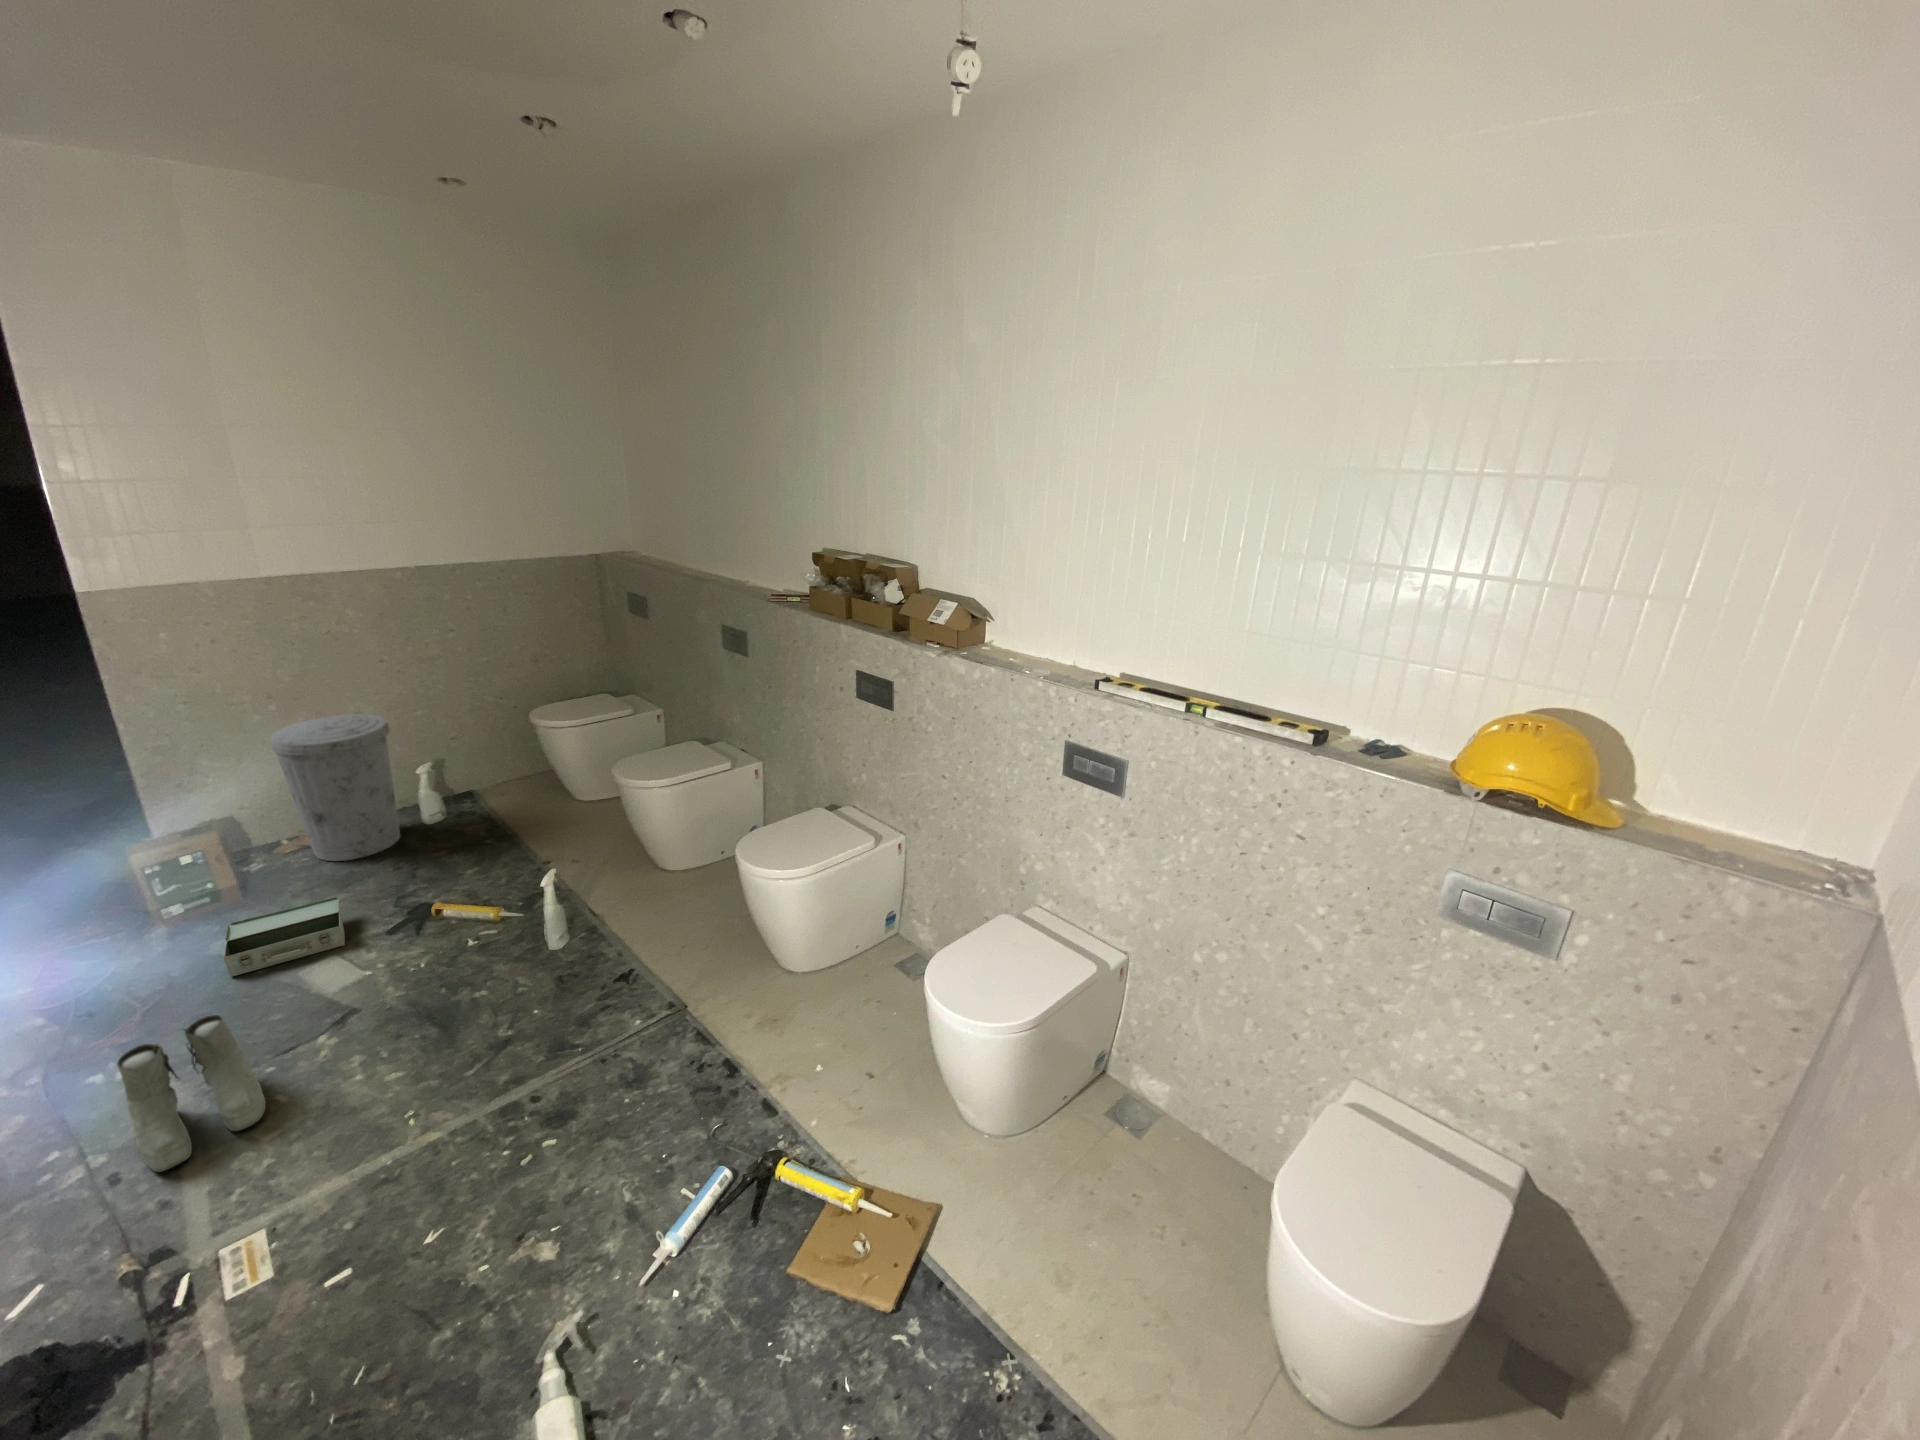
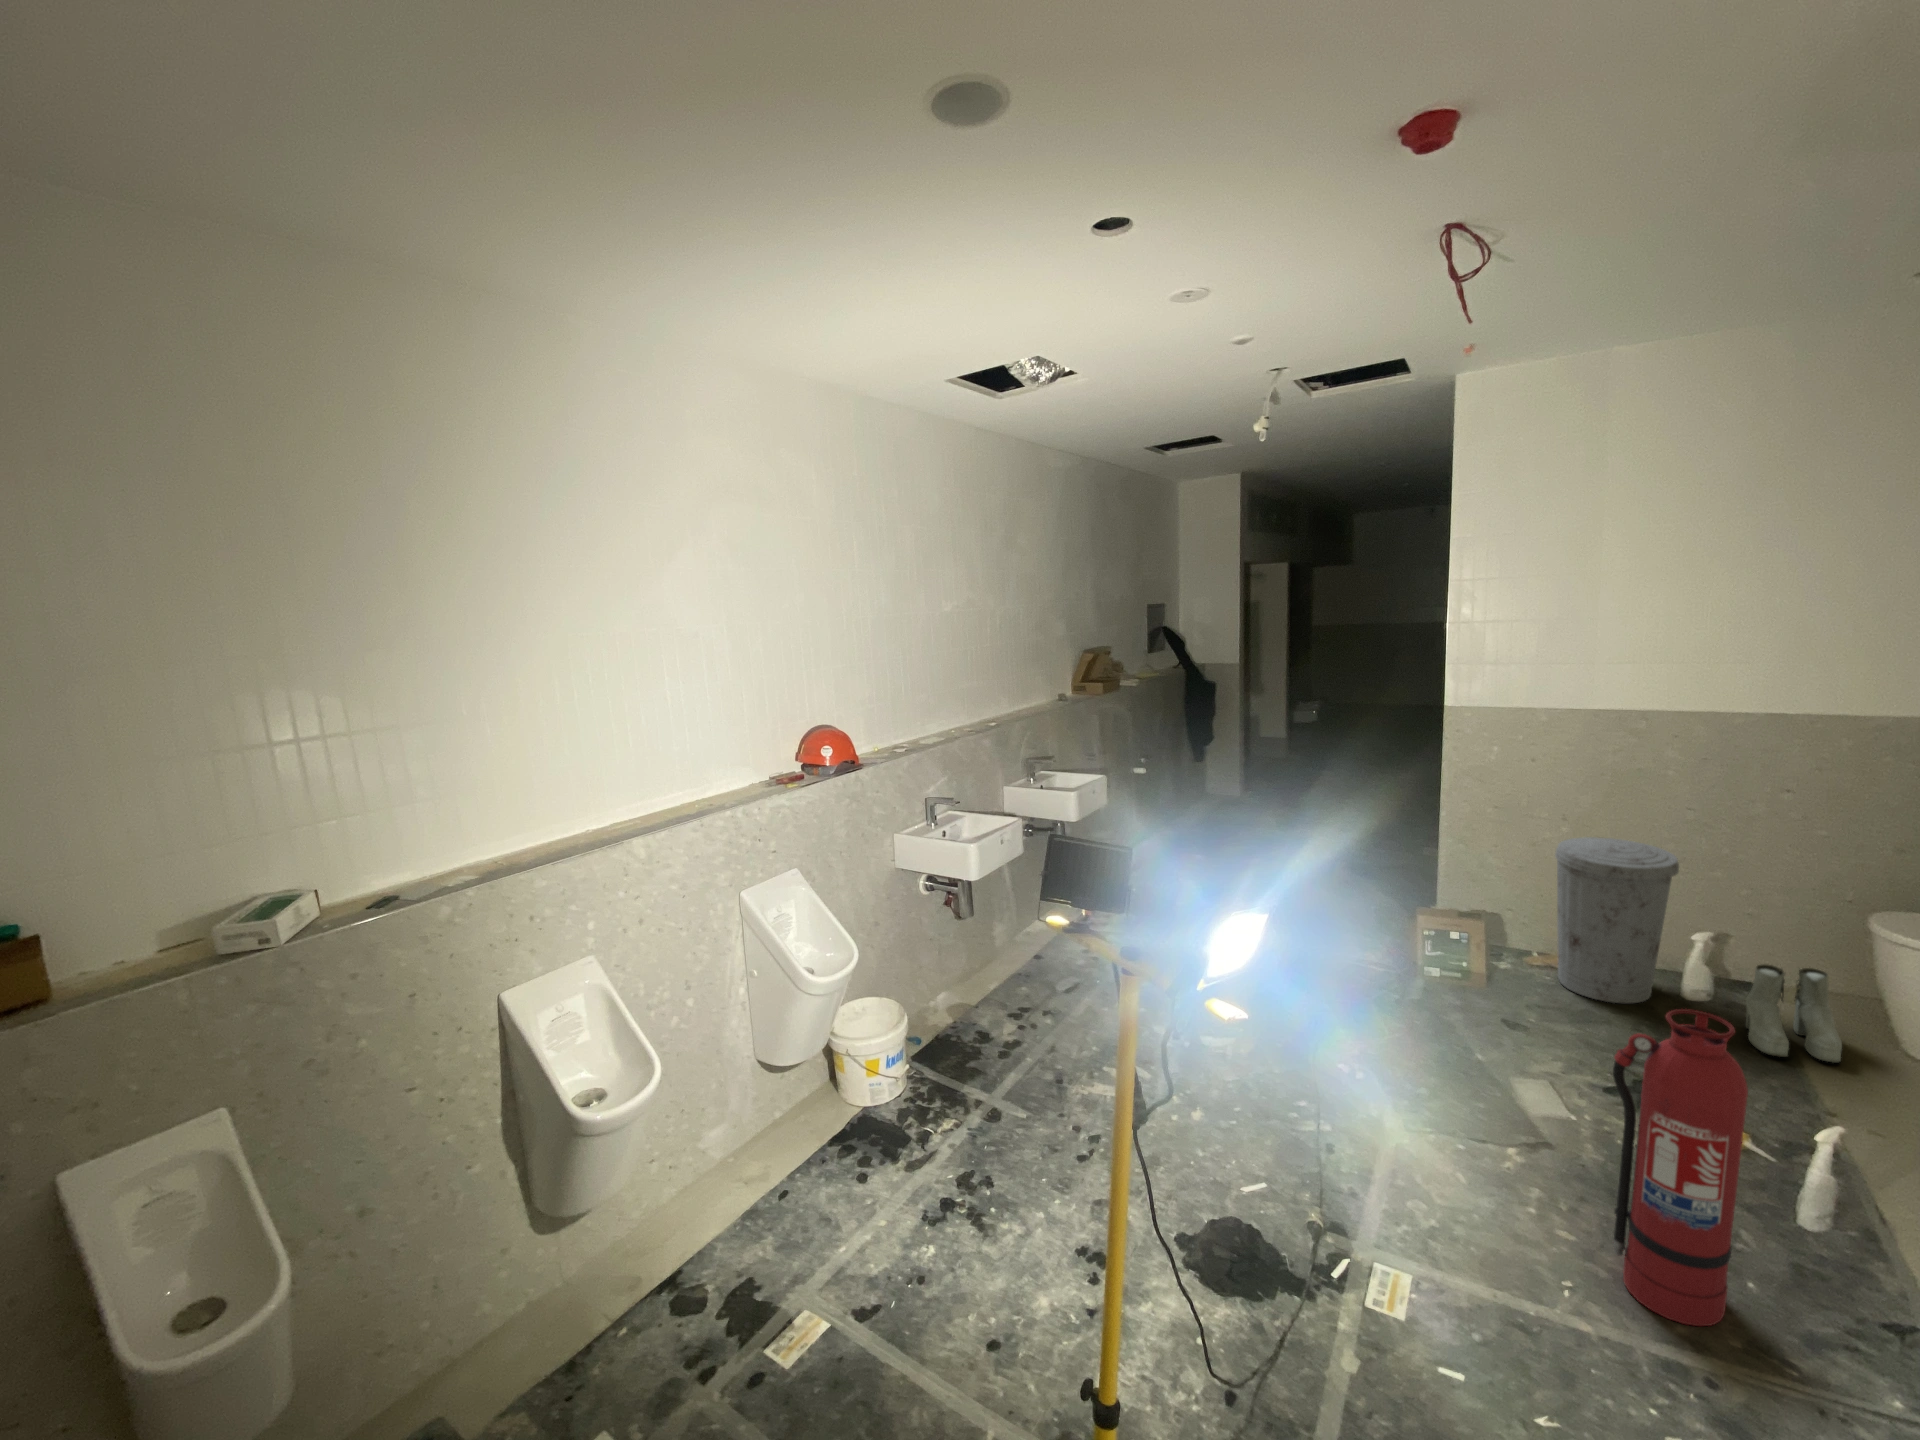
fire extinguisher: none [390,843,528,1082] -> present [1613,1009,1748,1326]
toolbox: present [224,897,345,977] -> none [1456,1005,1567,1078]
boots: present [117,1015,266,1172] -> present [1746,964,1842,1063]

